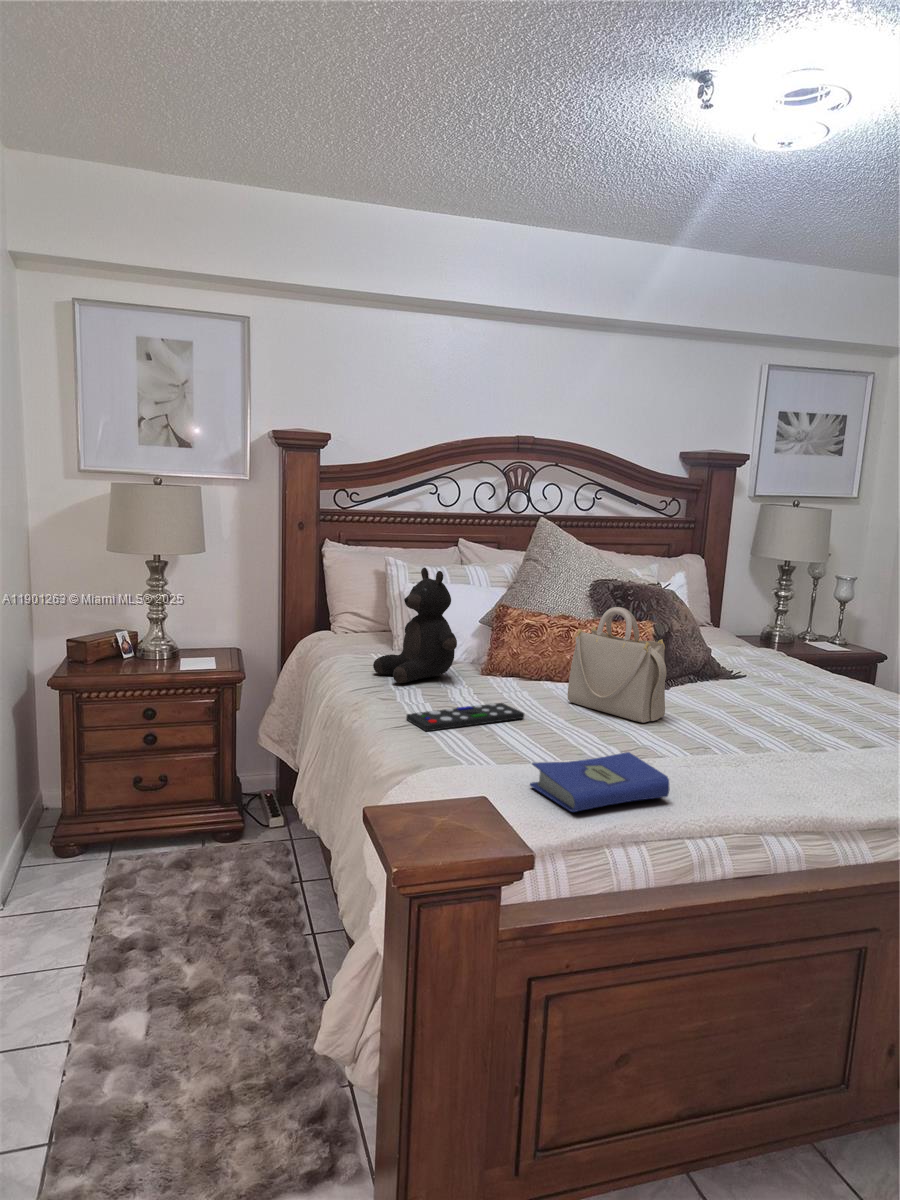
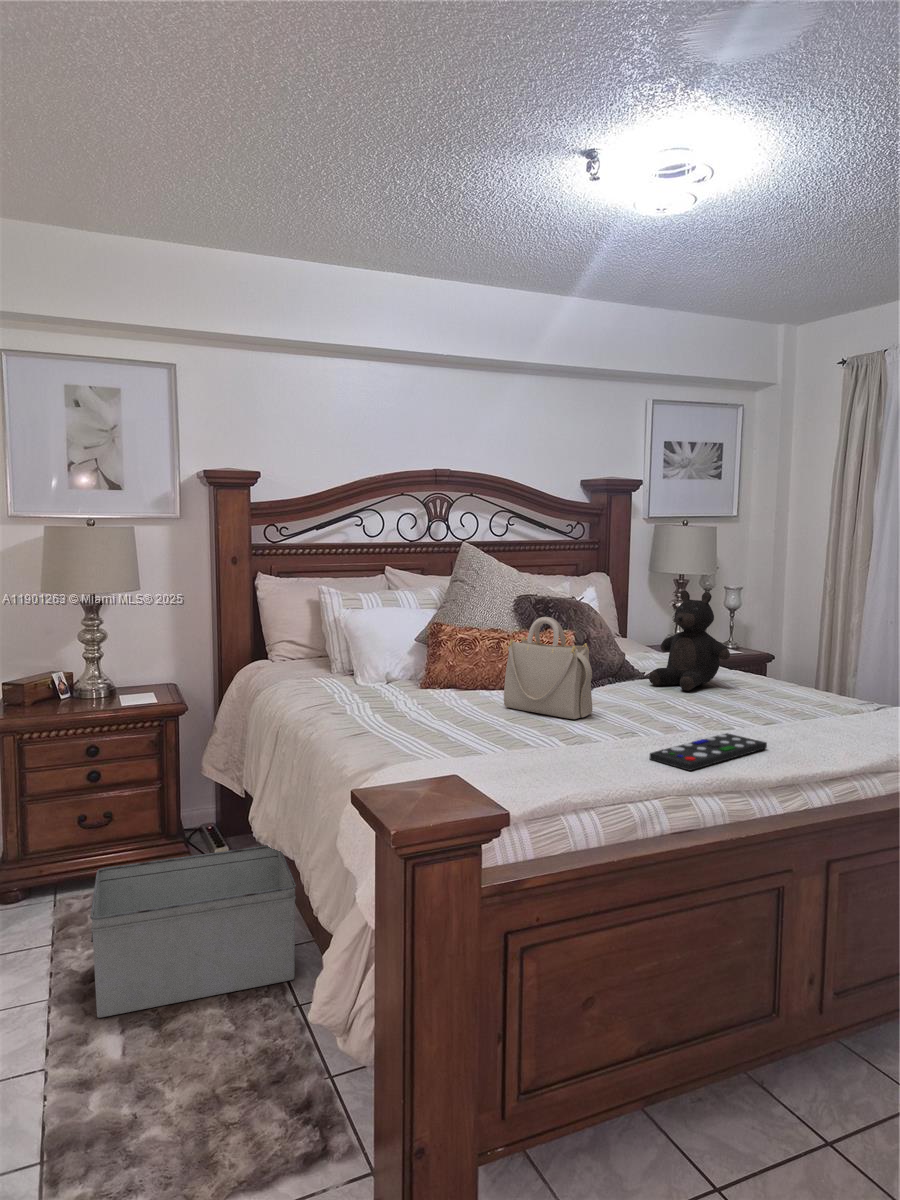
teddy bear: present [373,568,457,683] -> present [649,591,730,691]
remote control: present [406,703,524,731] -> present [650,733,767,771]
hardcover book: present [530,752,669,812] -> none [489,736,610,786]
storage bin: none [122,826,333,990] -> present [90,845,296,1018]

